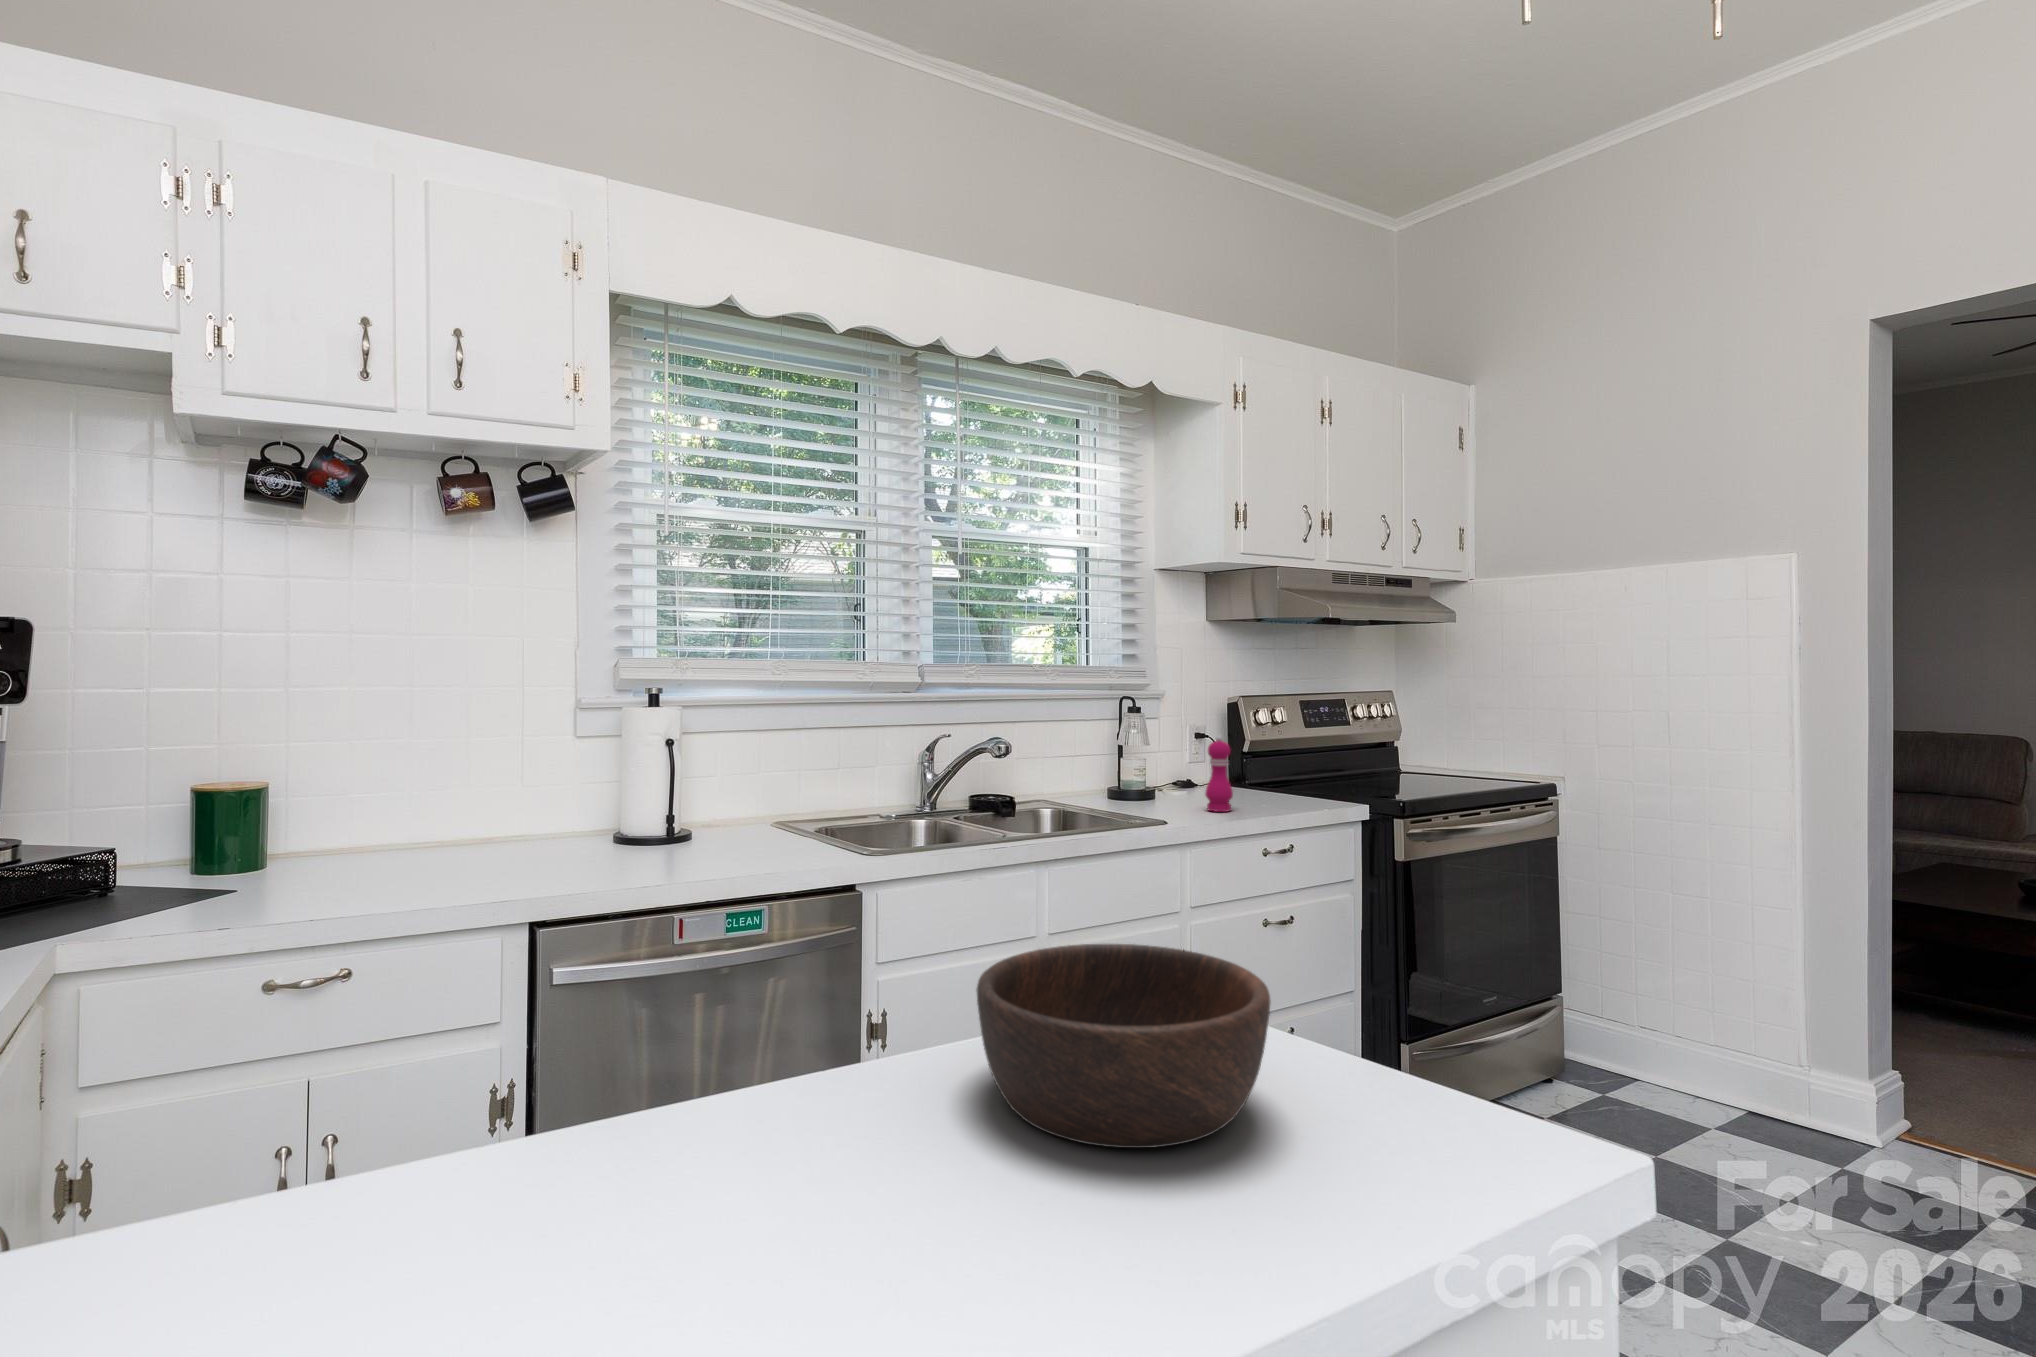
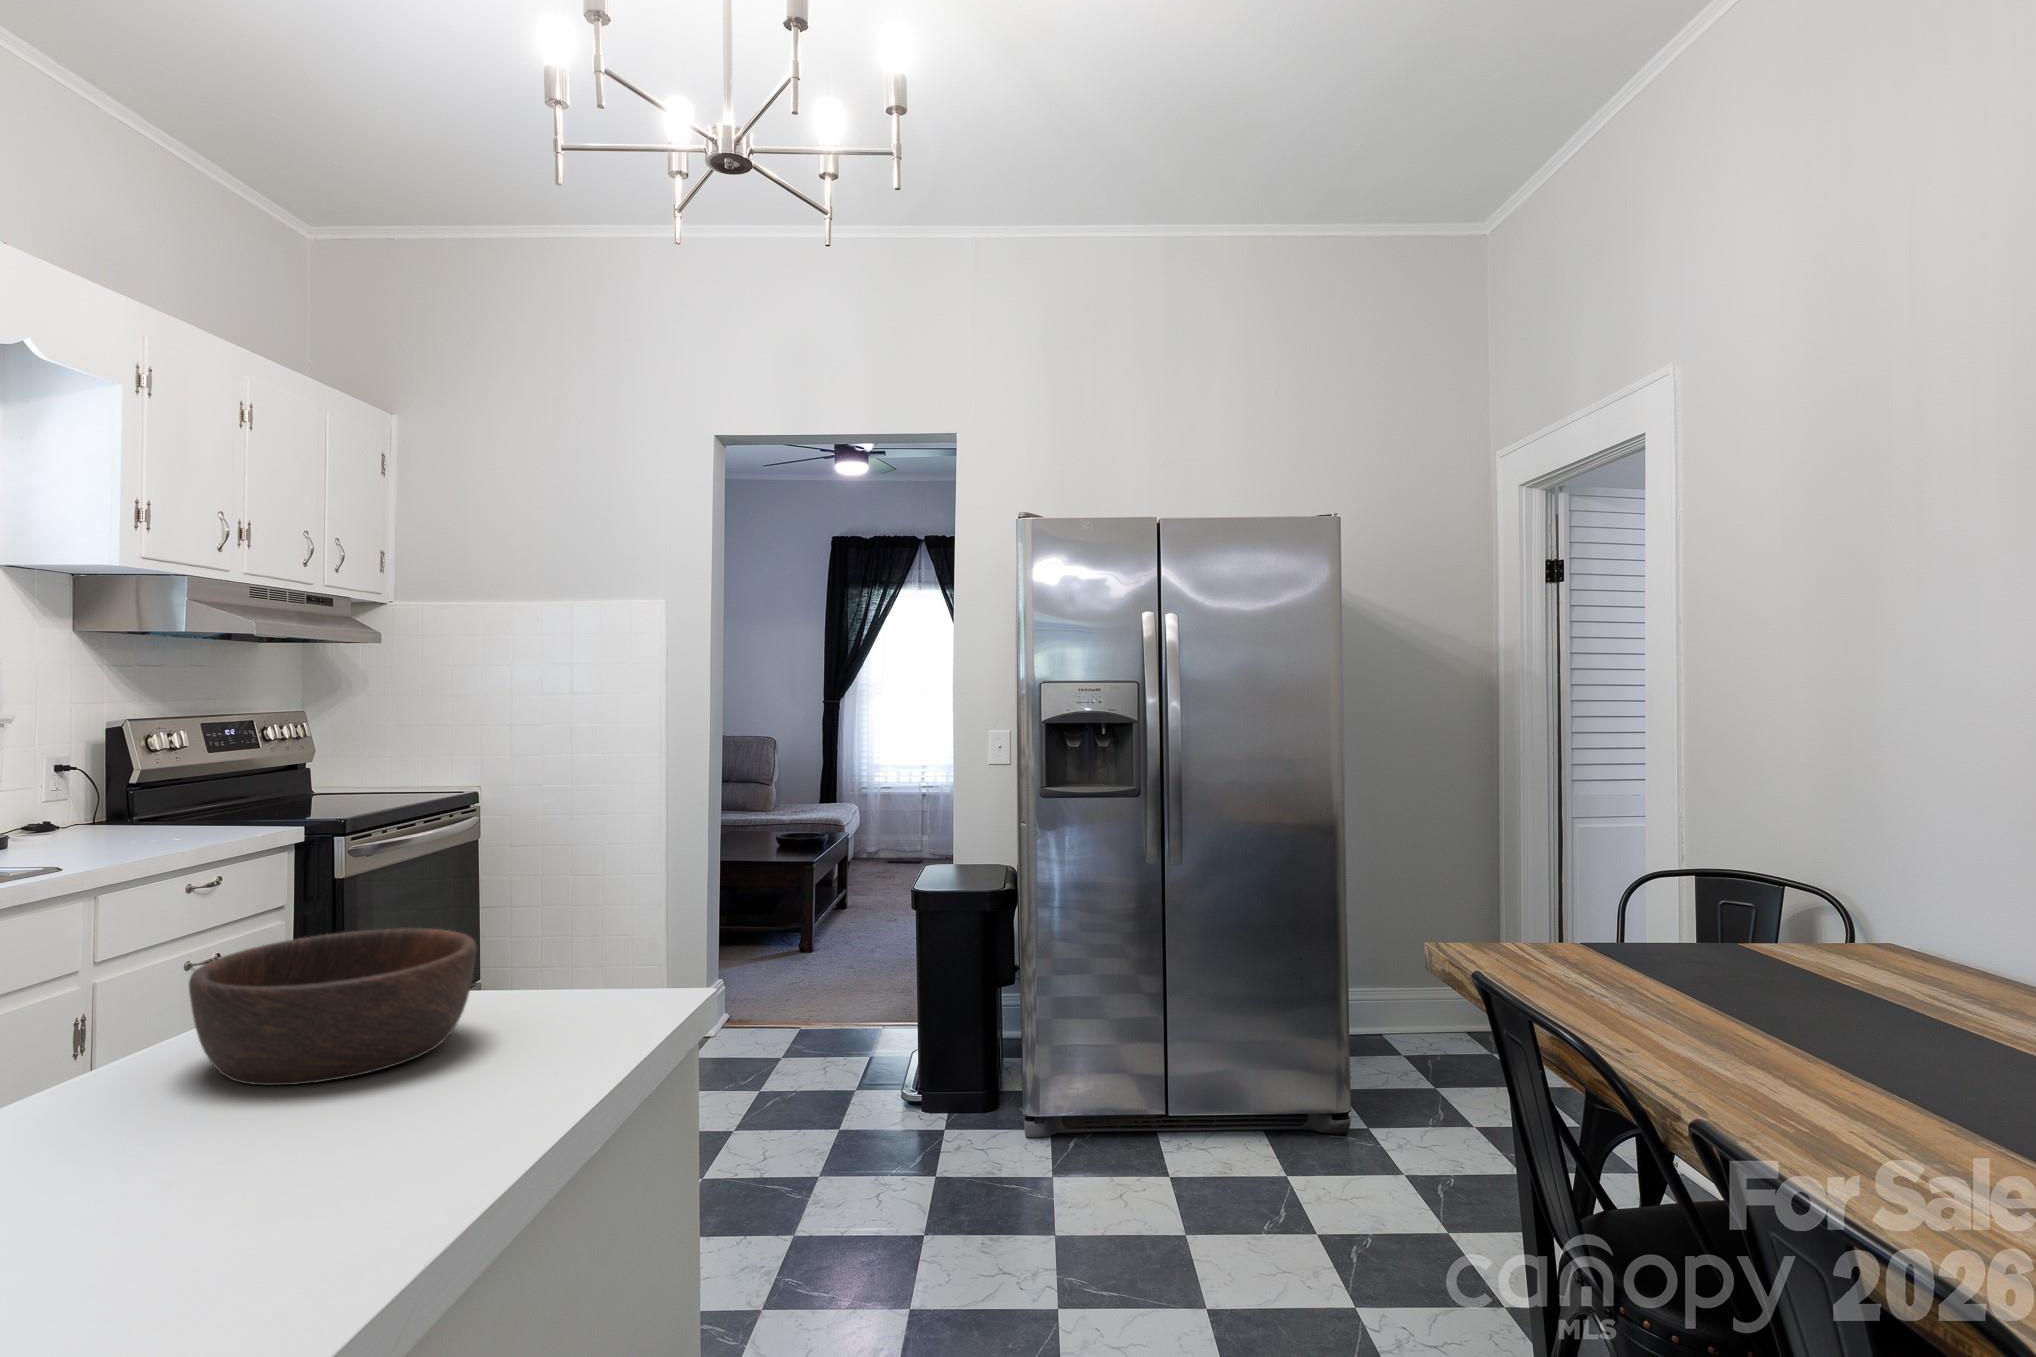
pepper mill: present [1205,735,1233,812] -> none [103,765,144,853]

